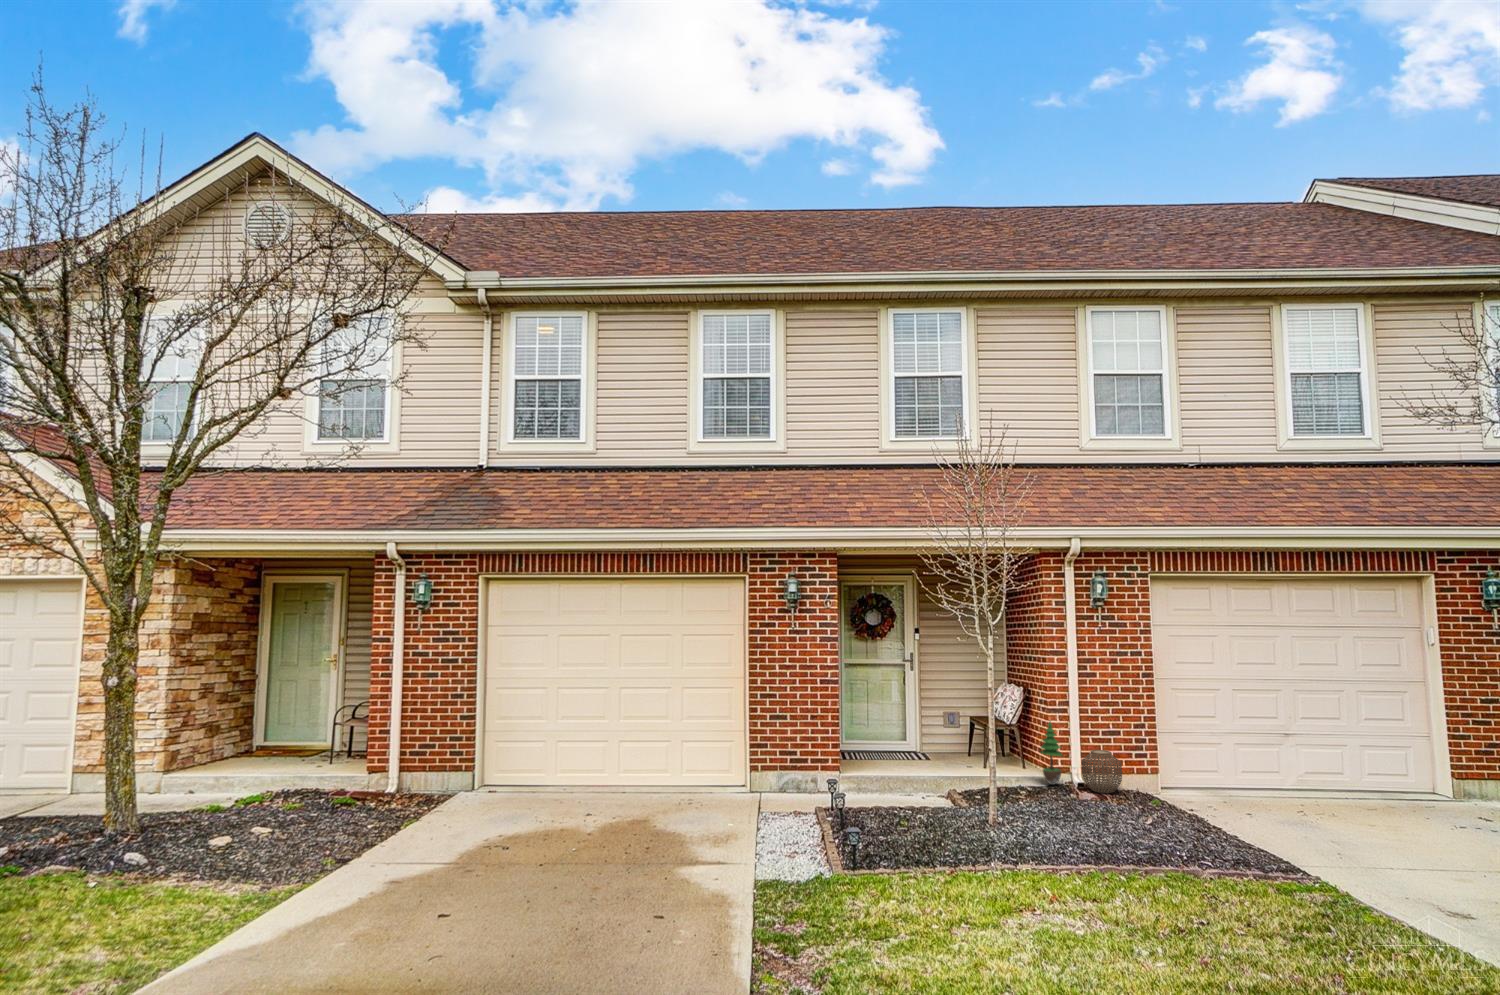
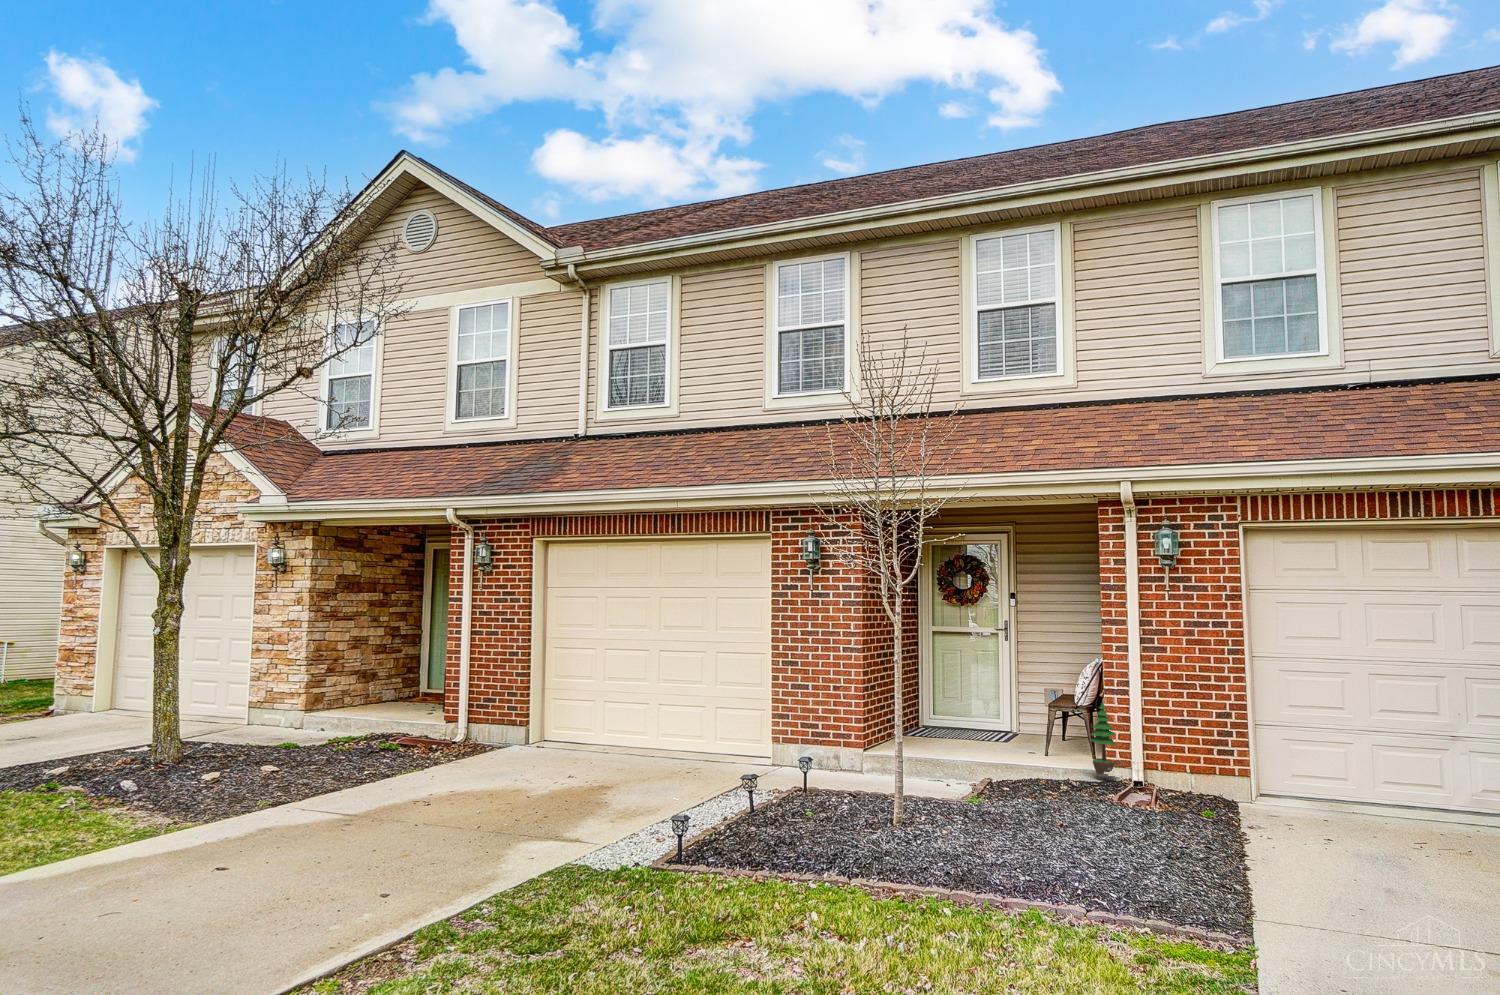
woven basket: present [1082,750,1122,793] -> none [1135,740,1184,792]

